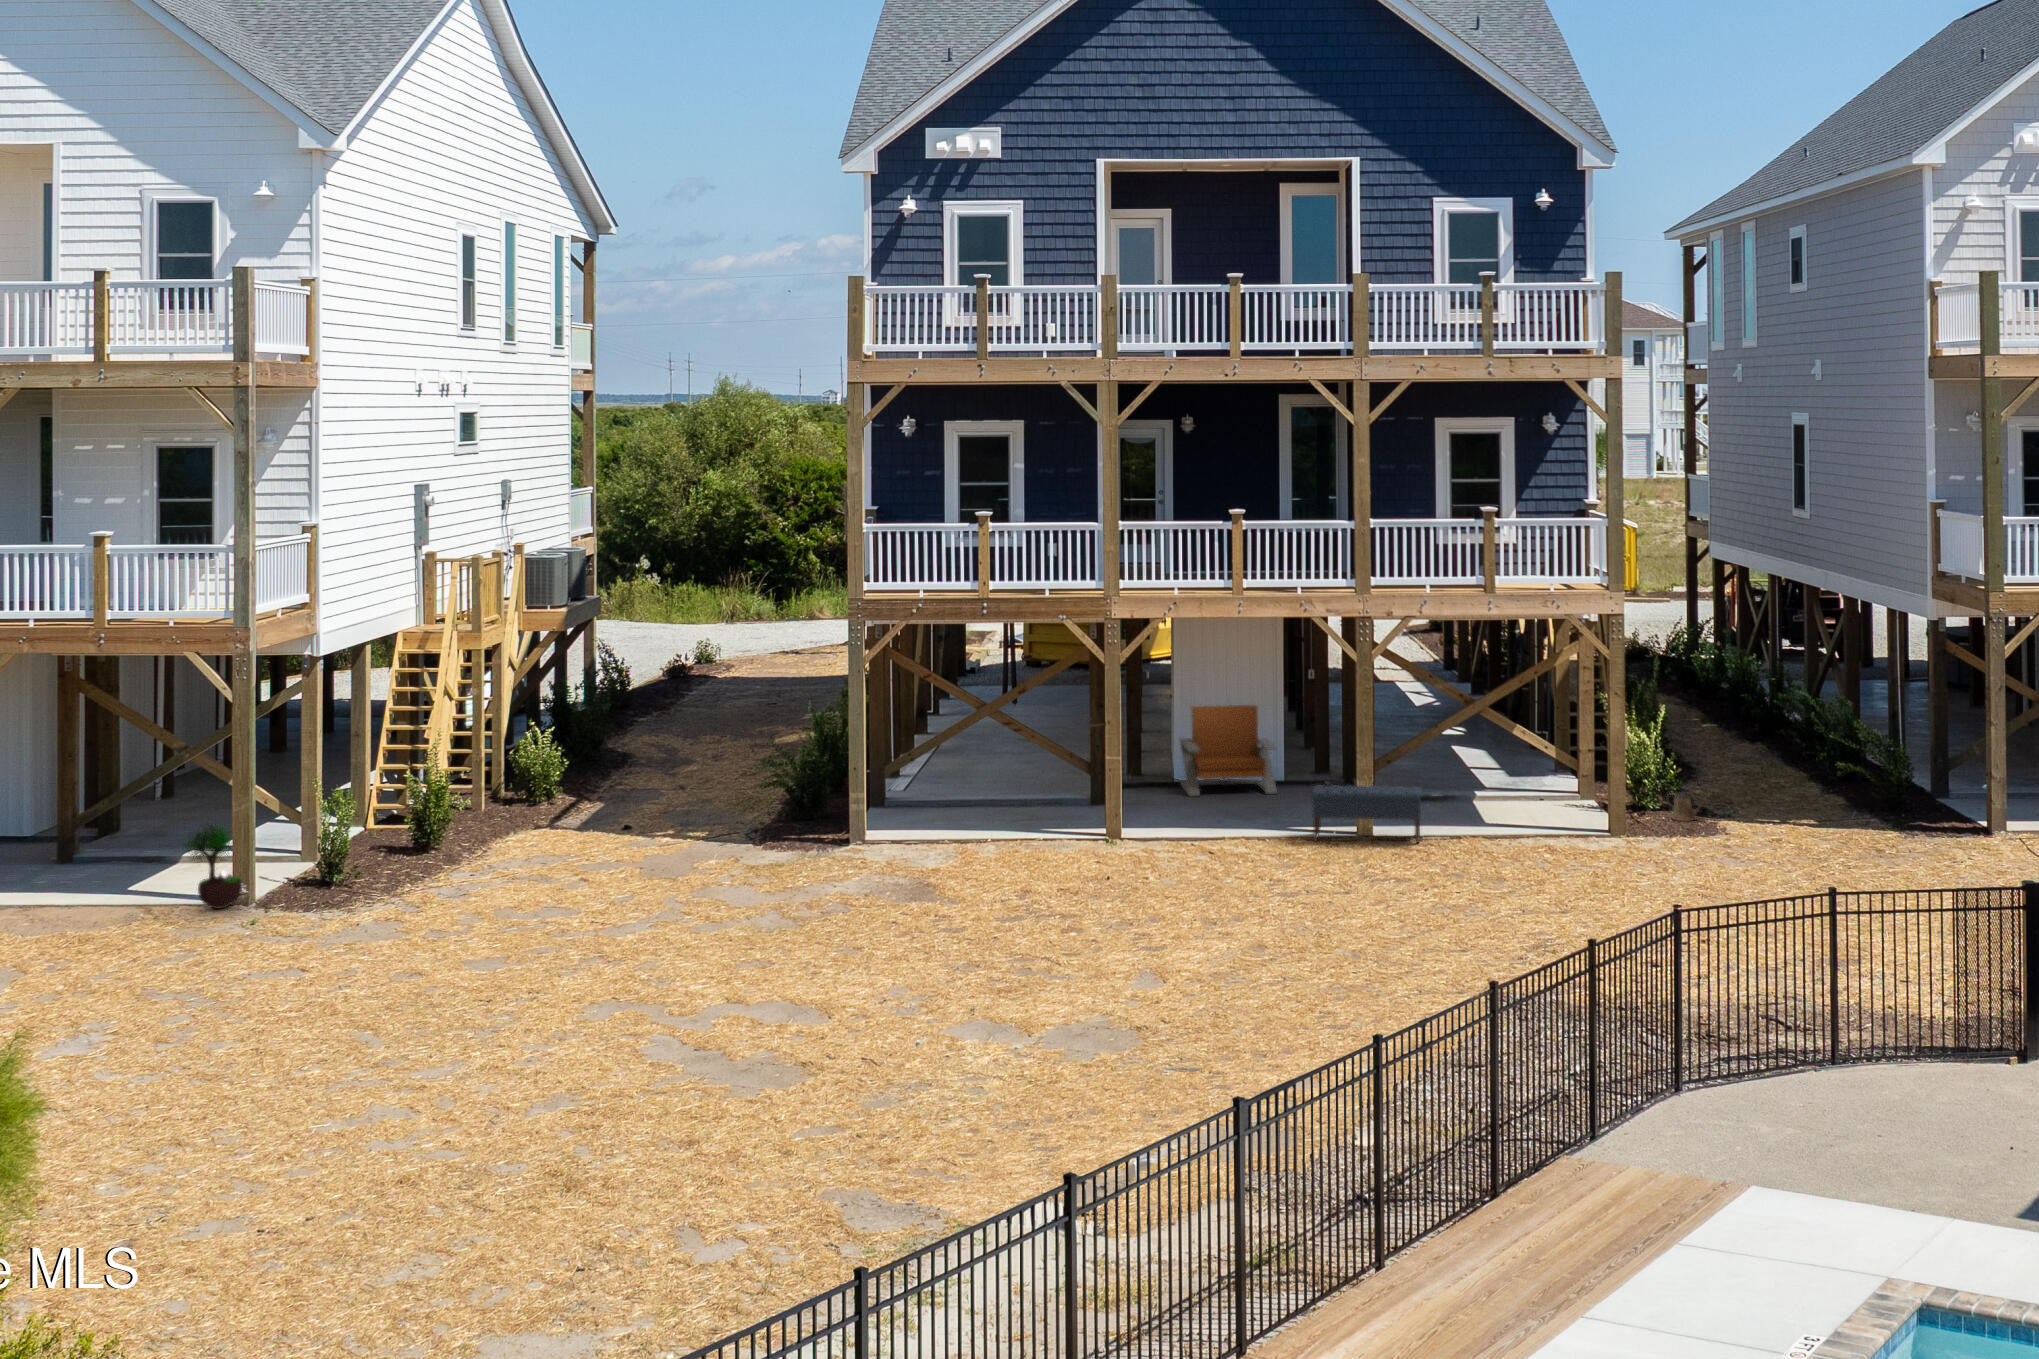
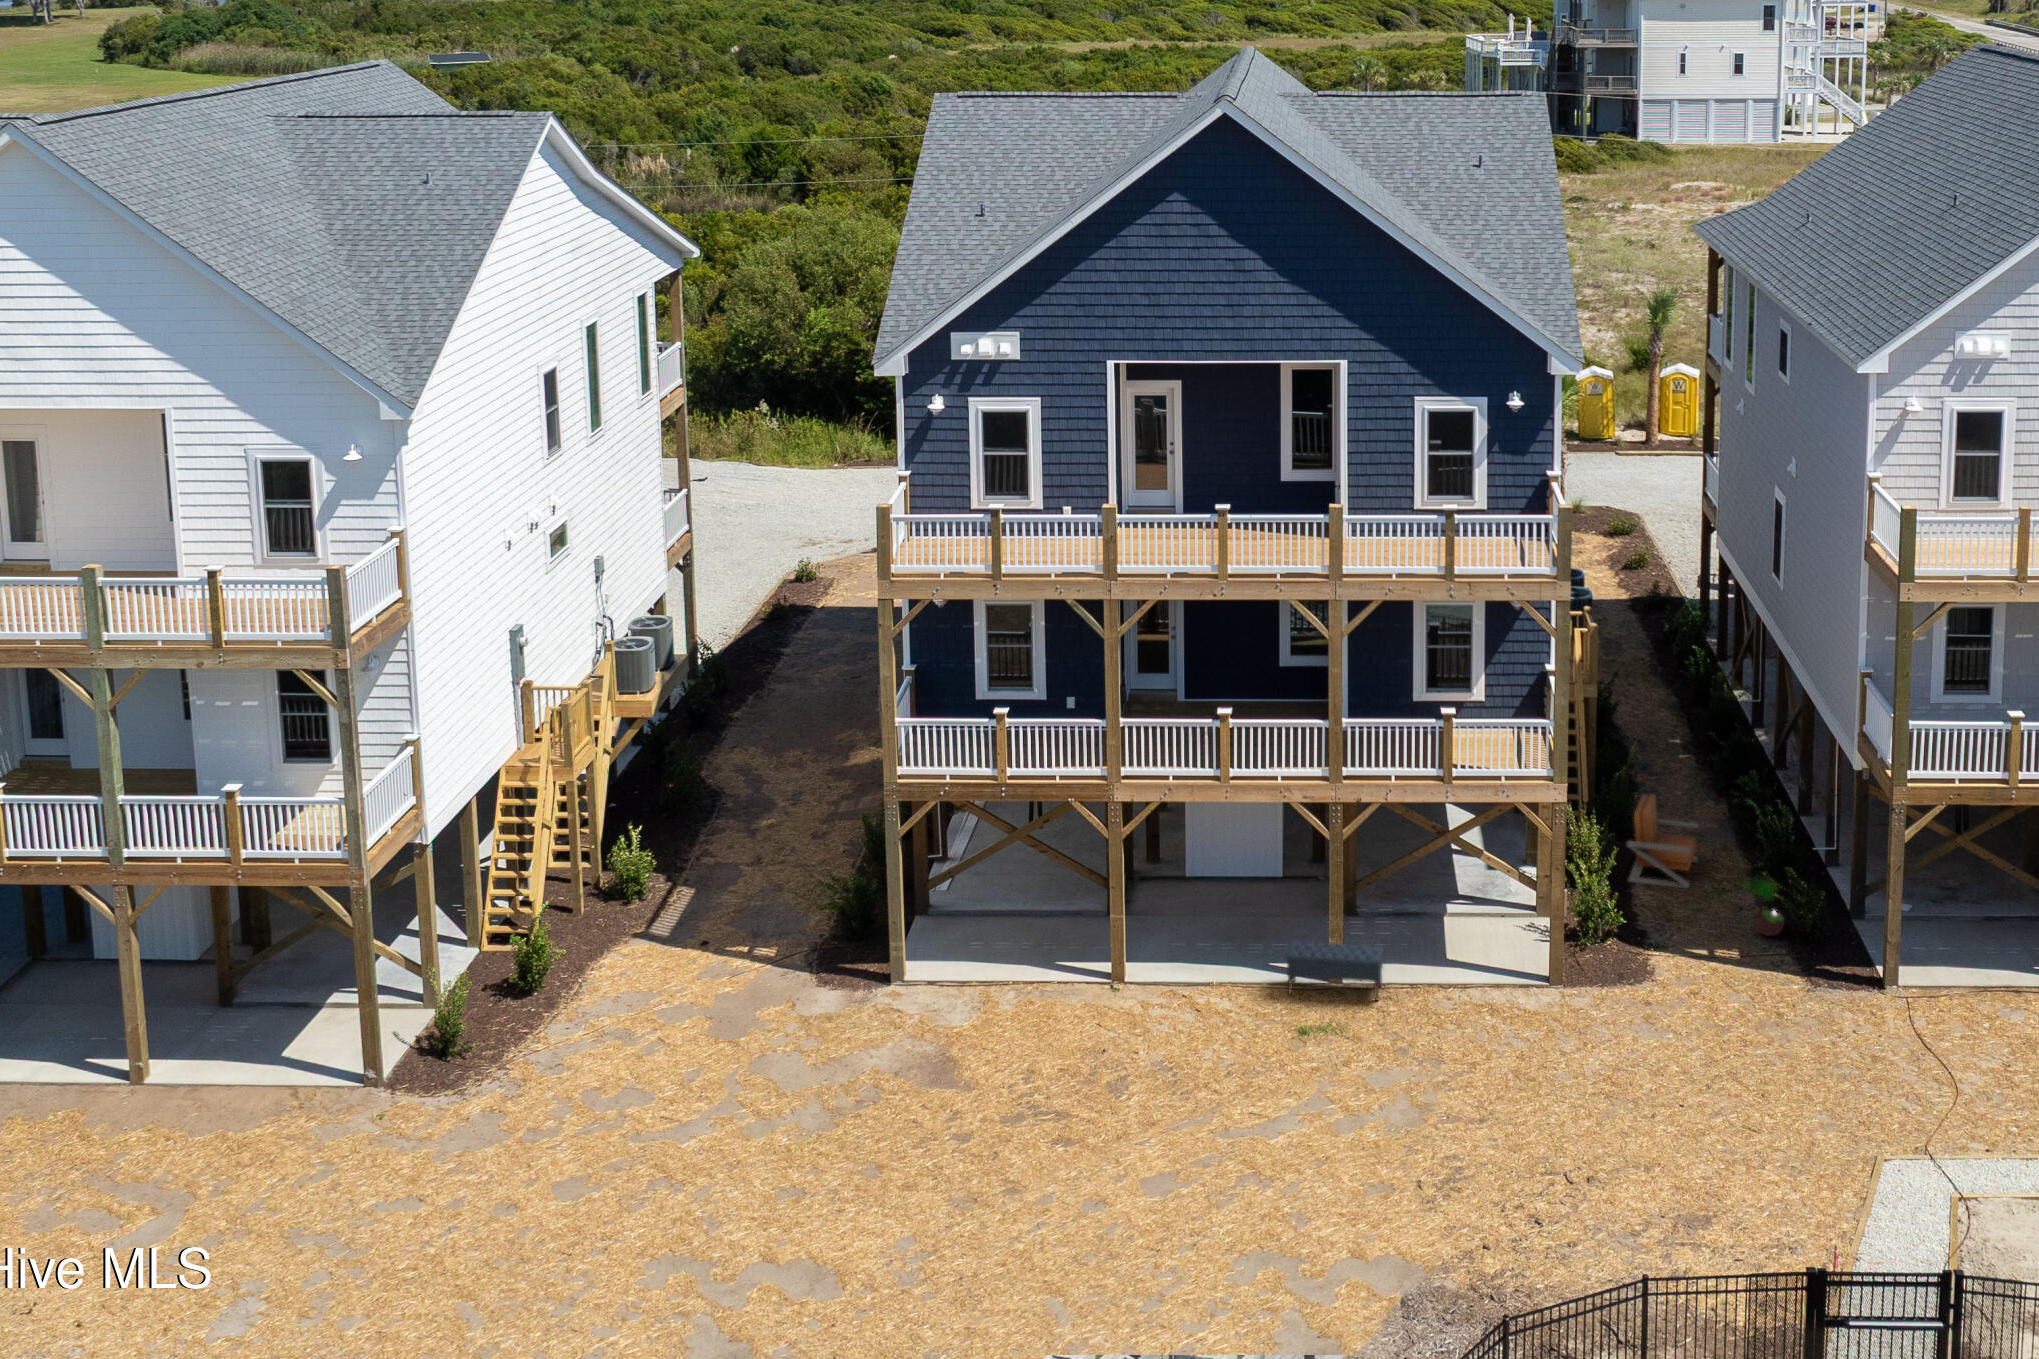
lounge chair: present [1180,705,1277,796] -> present [1627,794,1699,888]
watering can: present [1667,792,1709,821] -> none [1604,936,1642,965]
potted tree: present [183,821,242,909] -> present [1744,878,1784,936]

